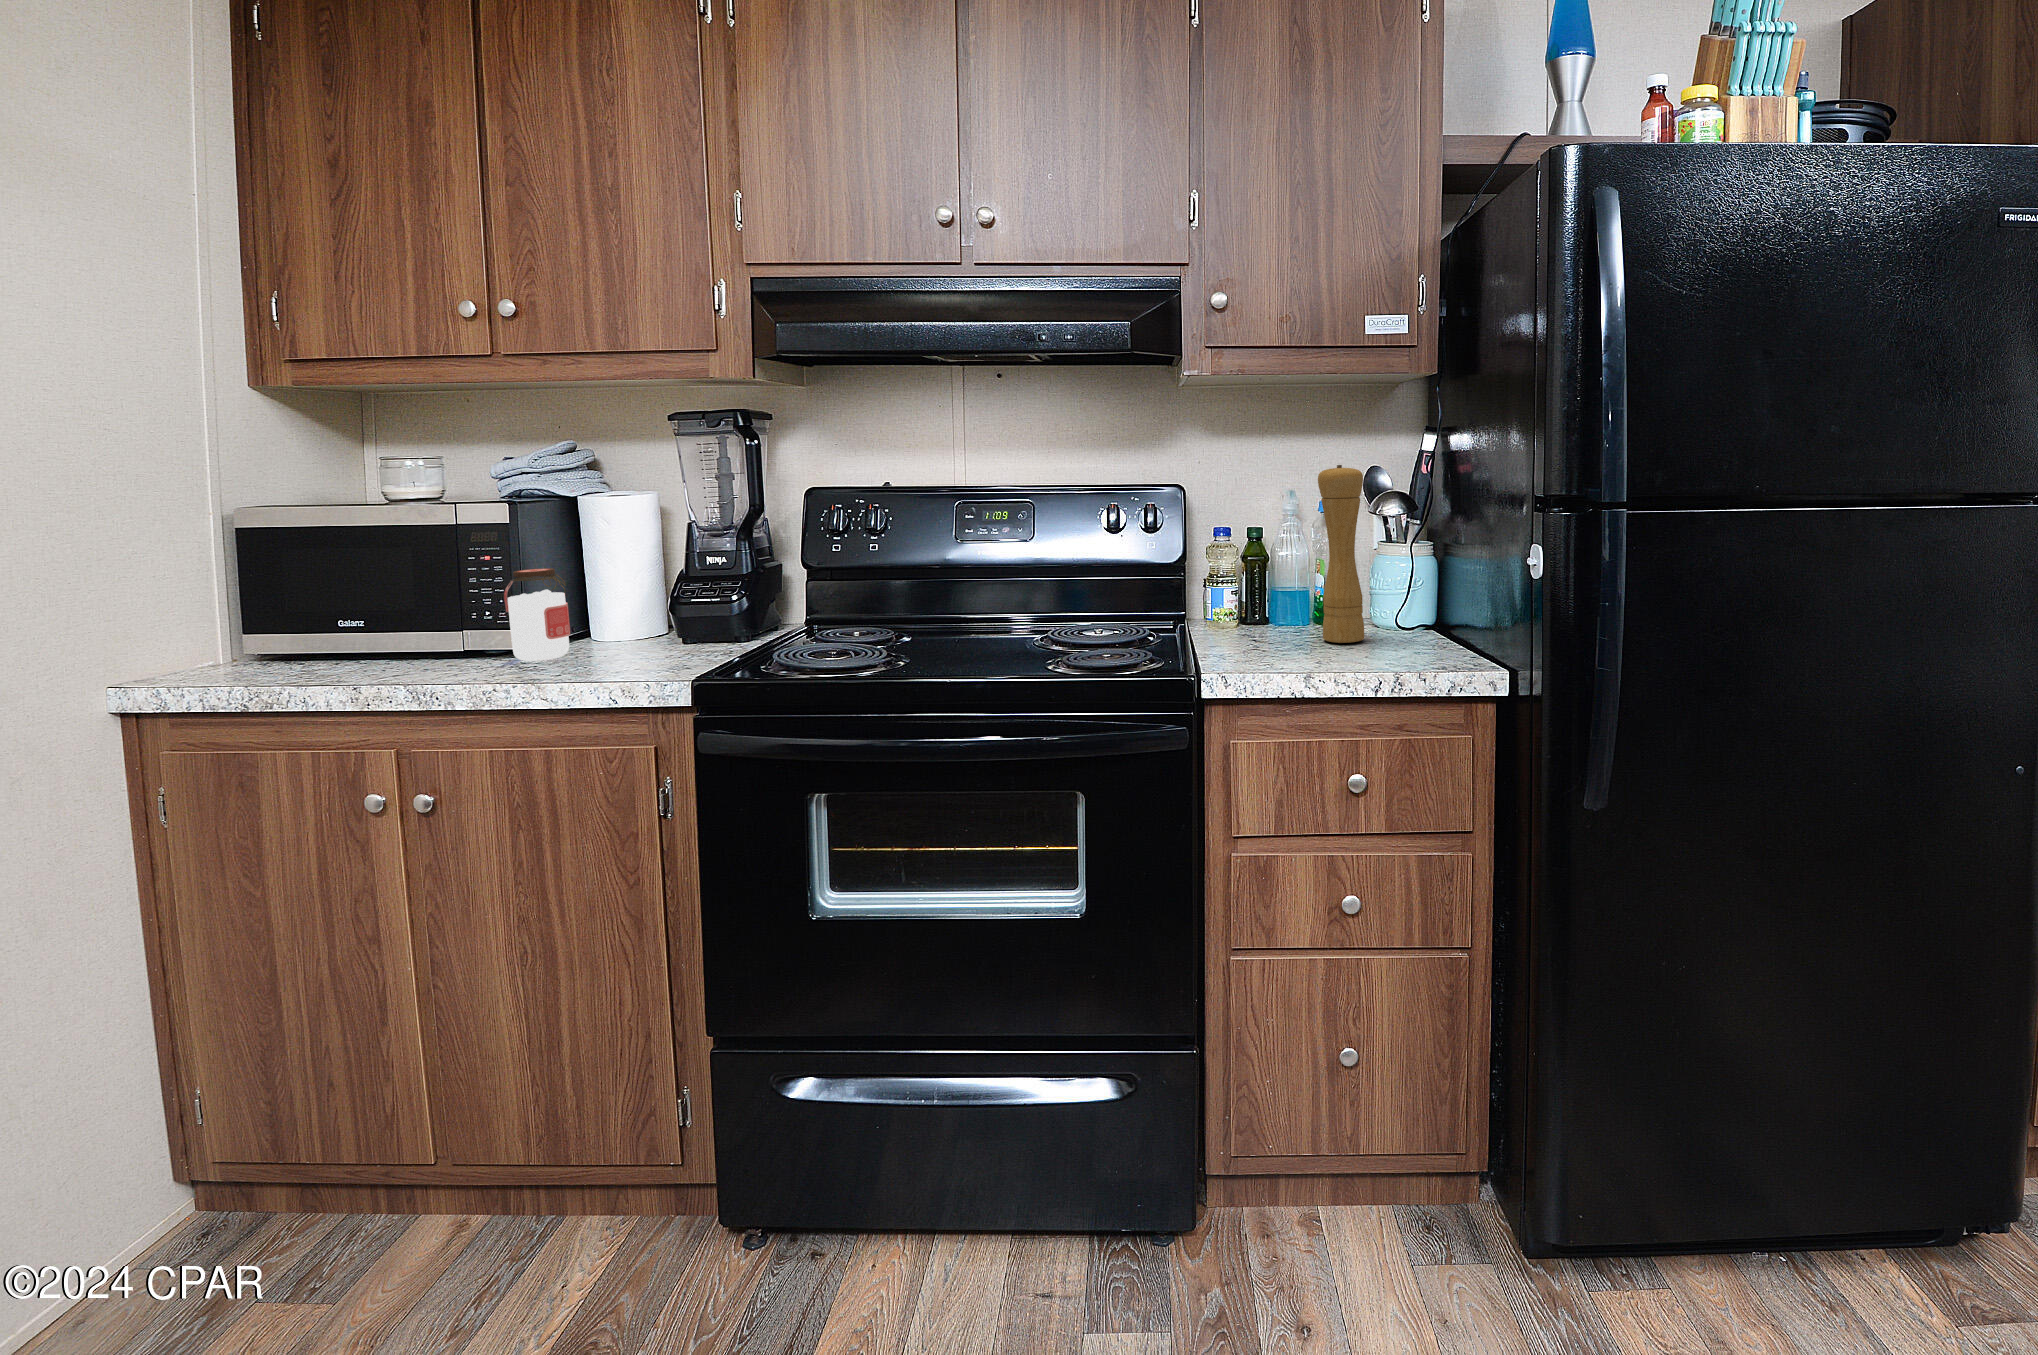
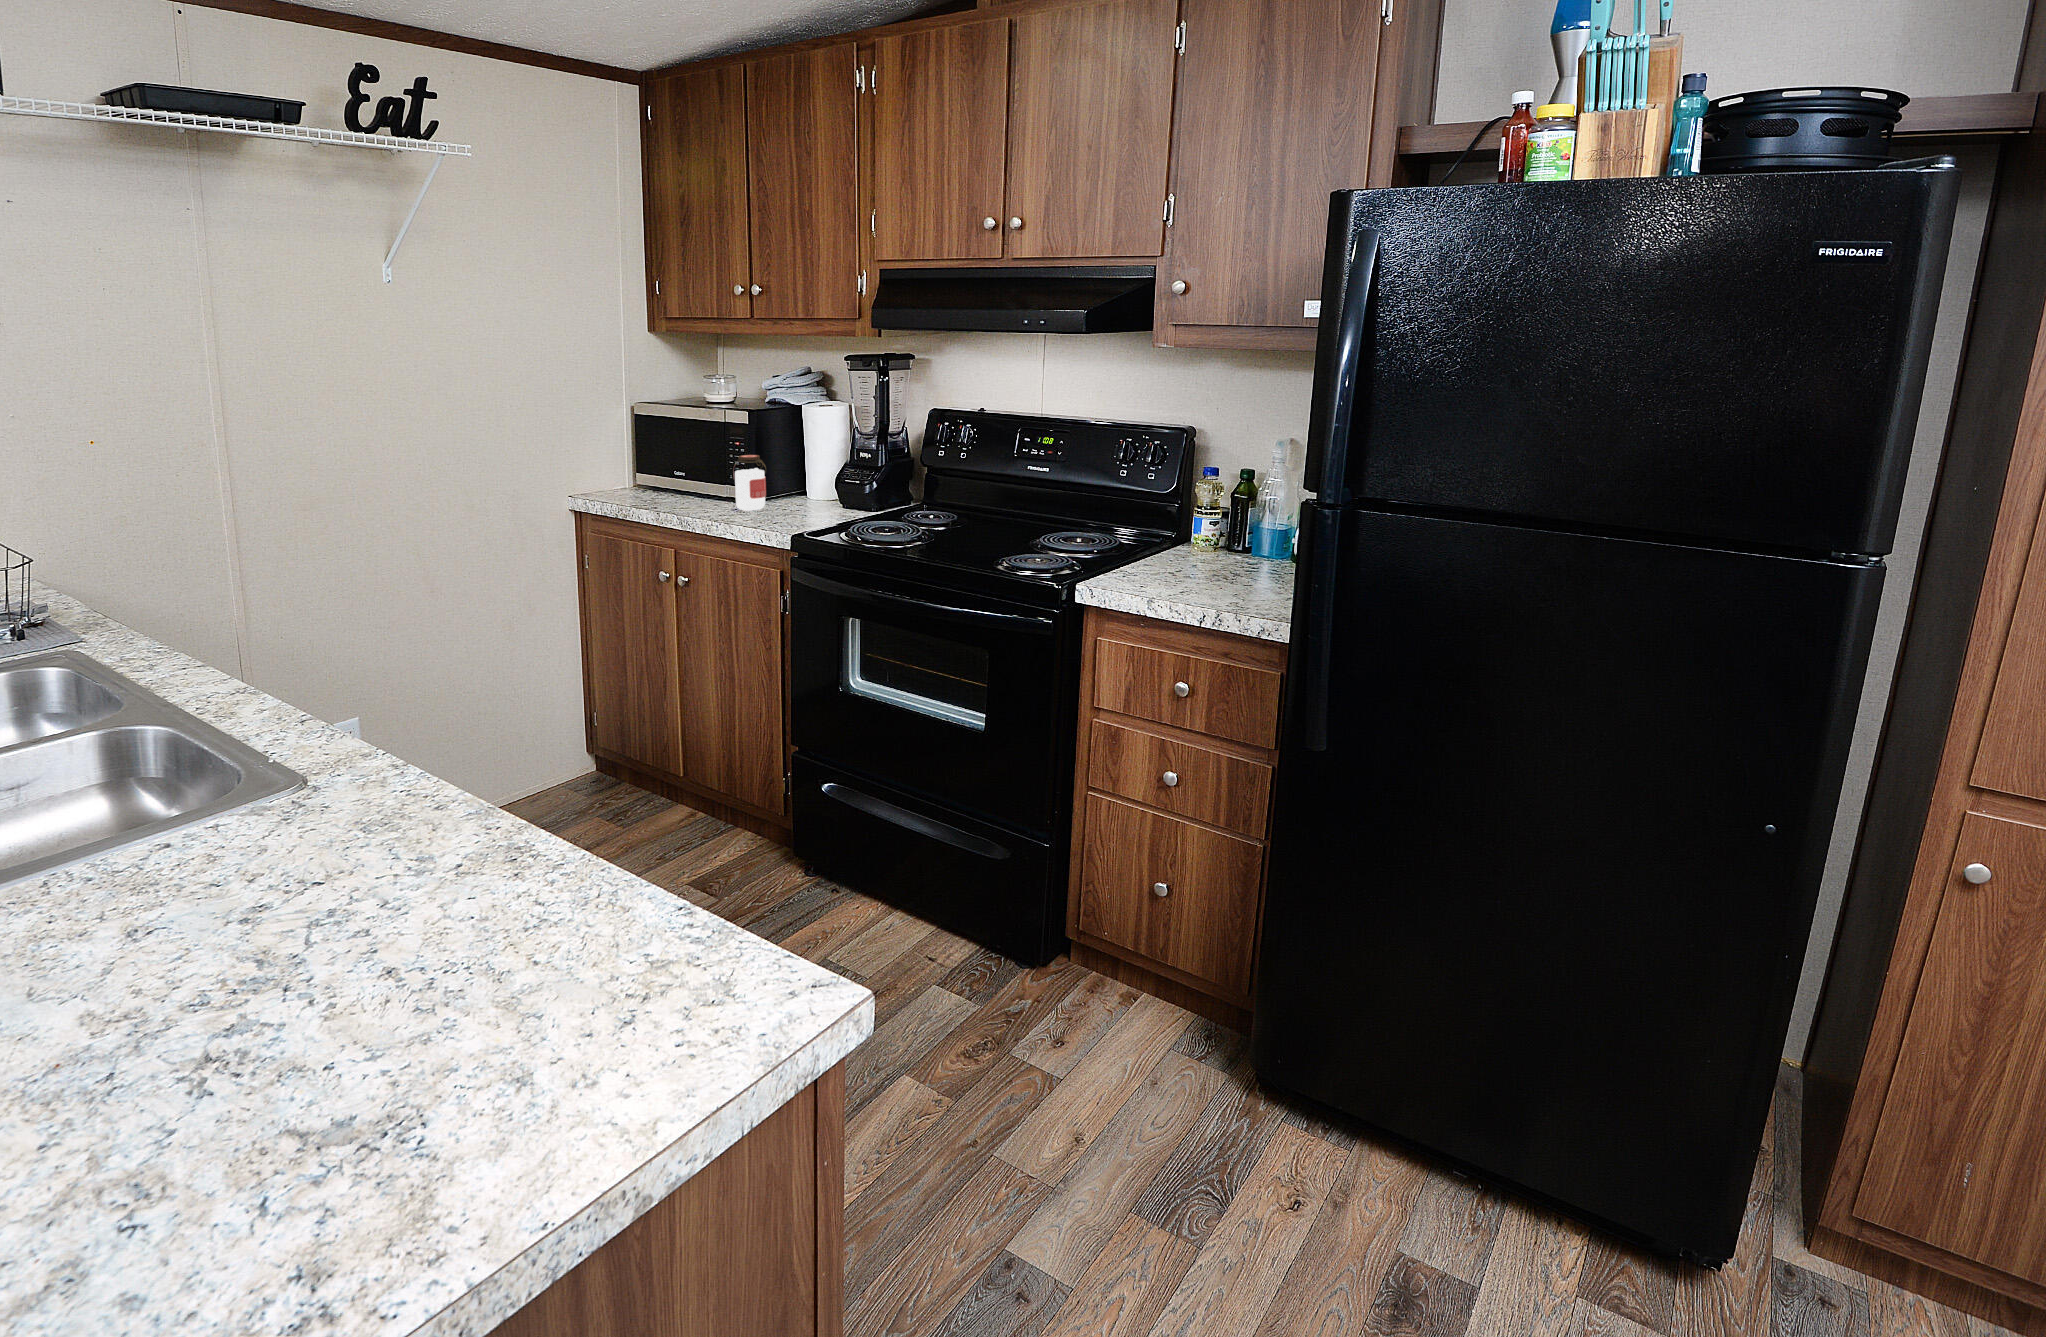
pepper mill: present [1318,465,1364,643] -> none [1217,435,1261,583]

